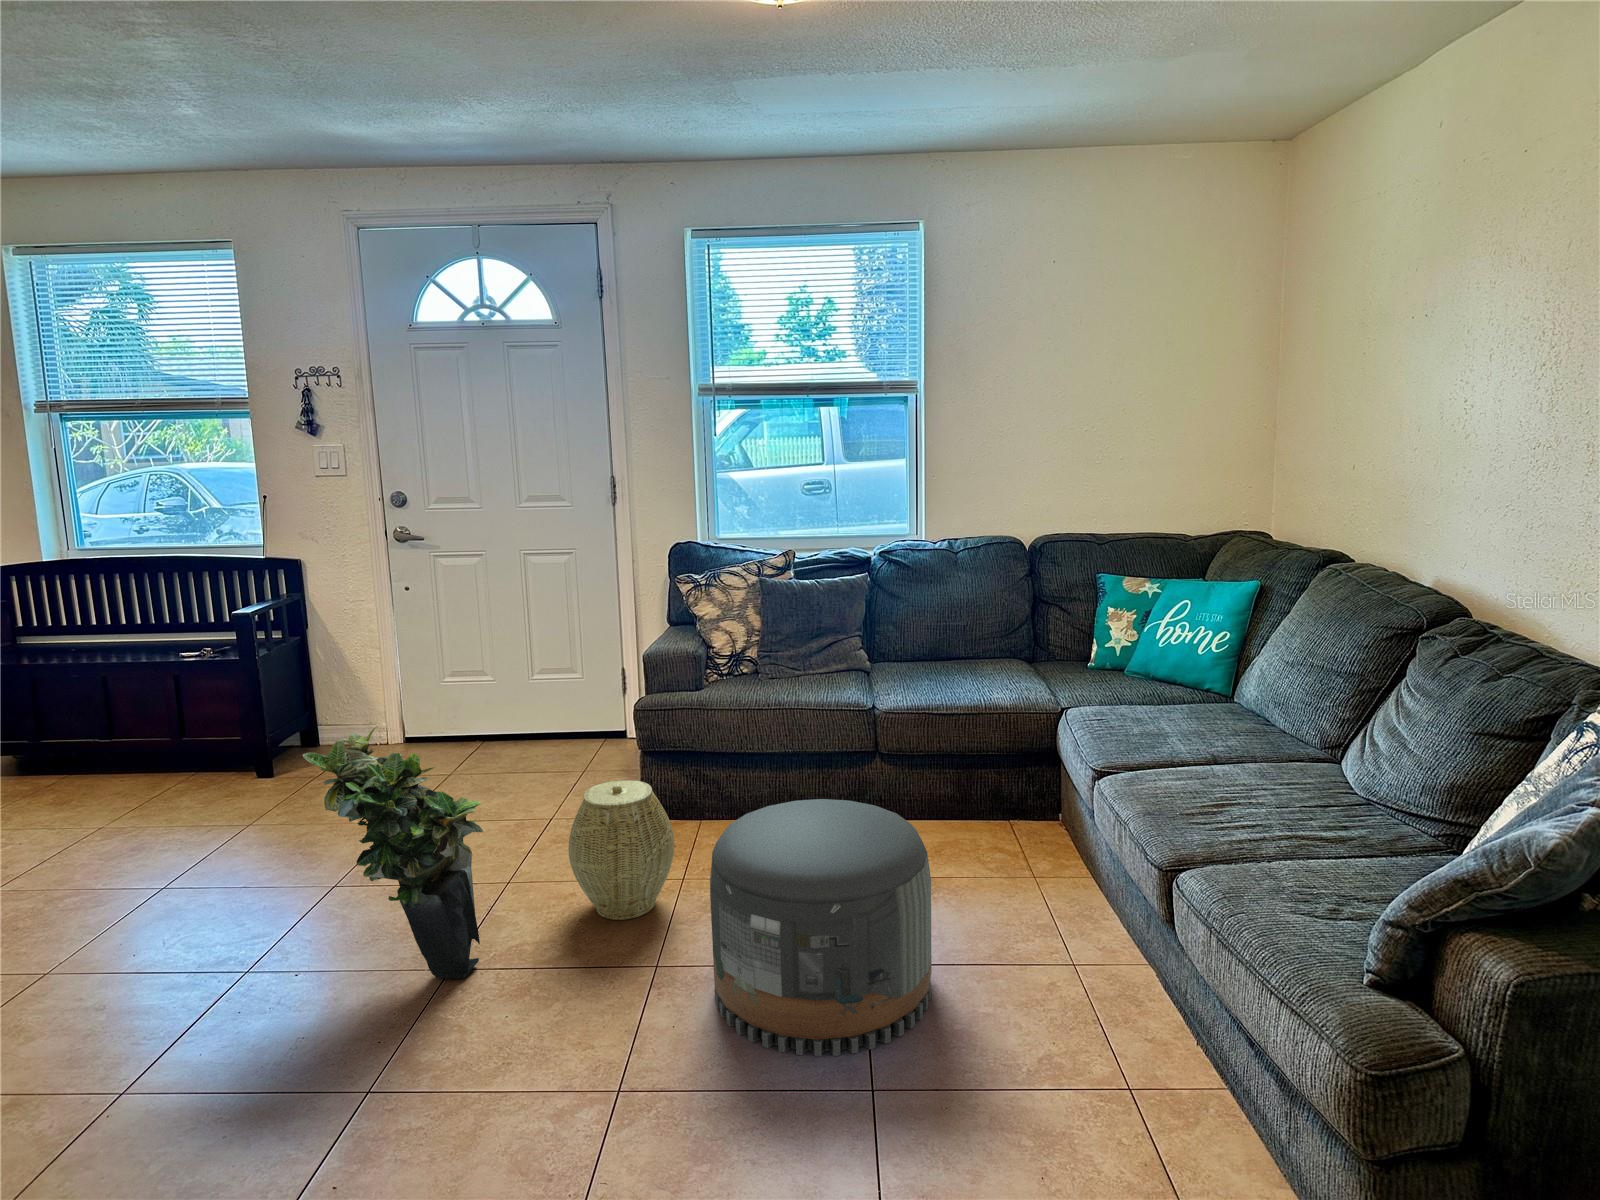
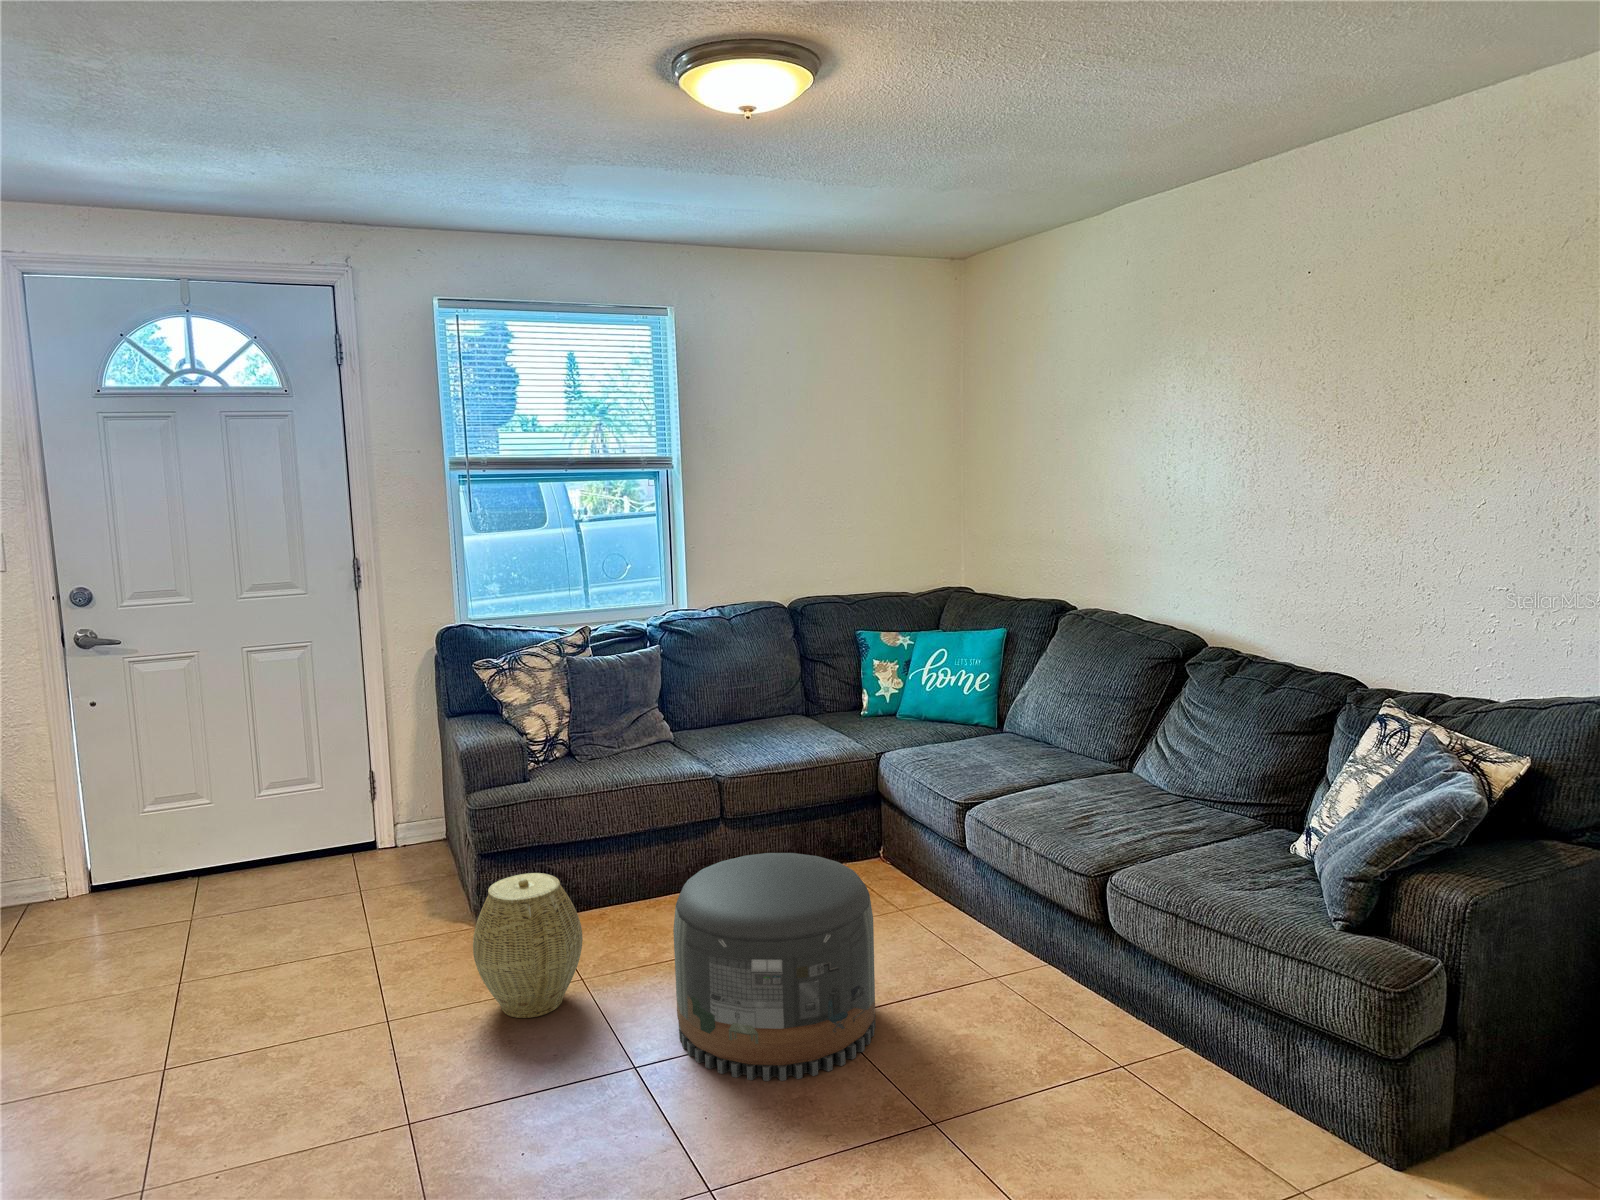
potted plant: present [303,727,483,979] -> none [243,850,435,1110]

